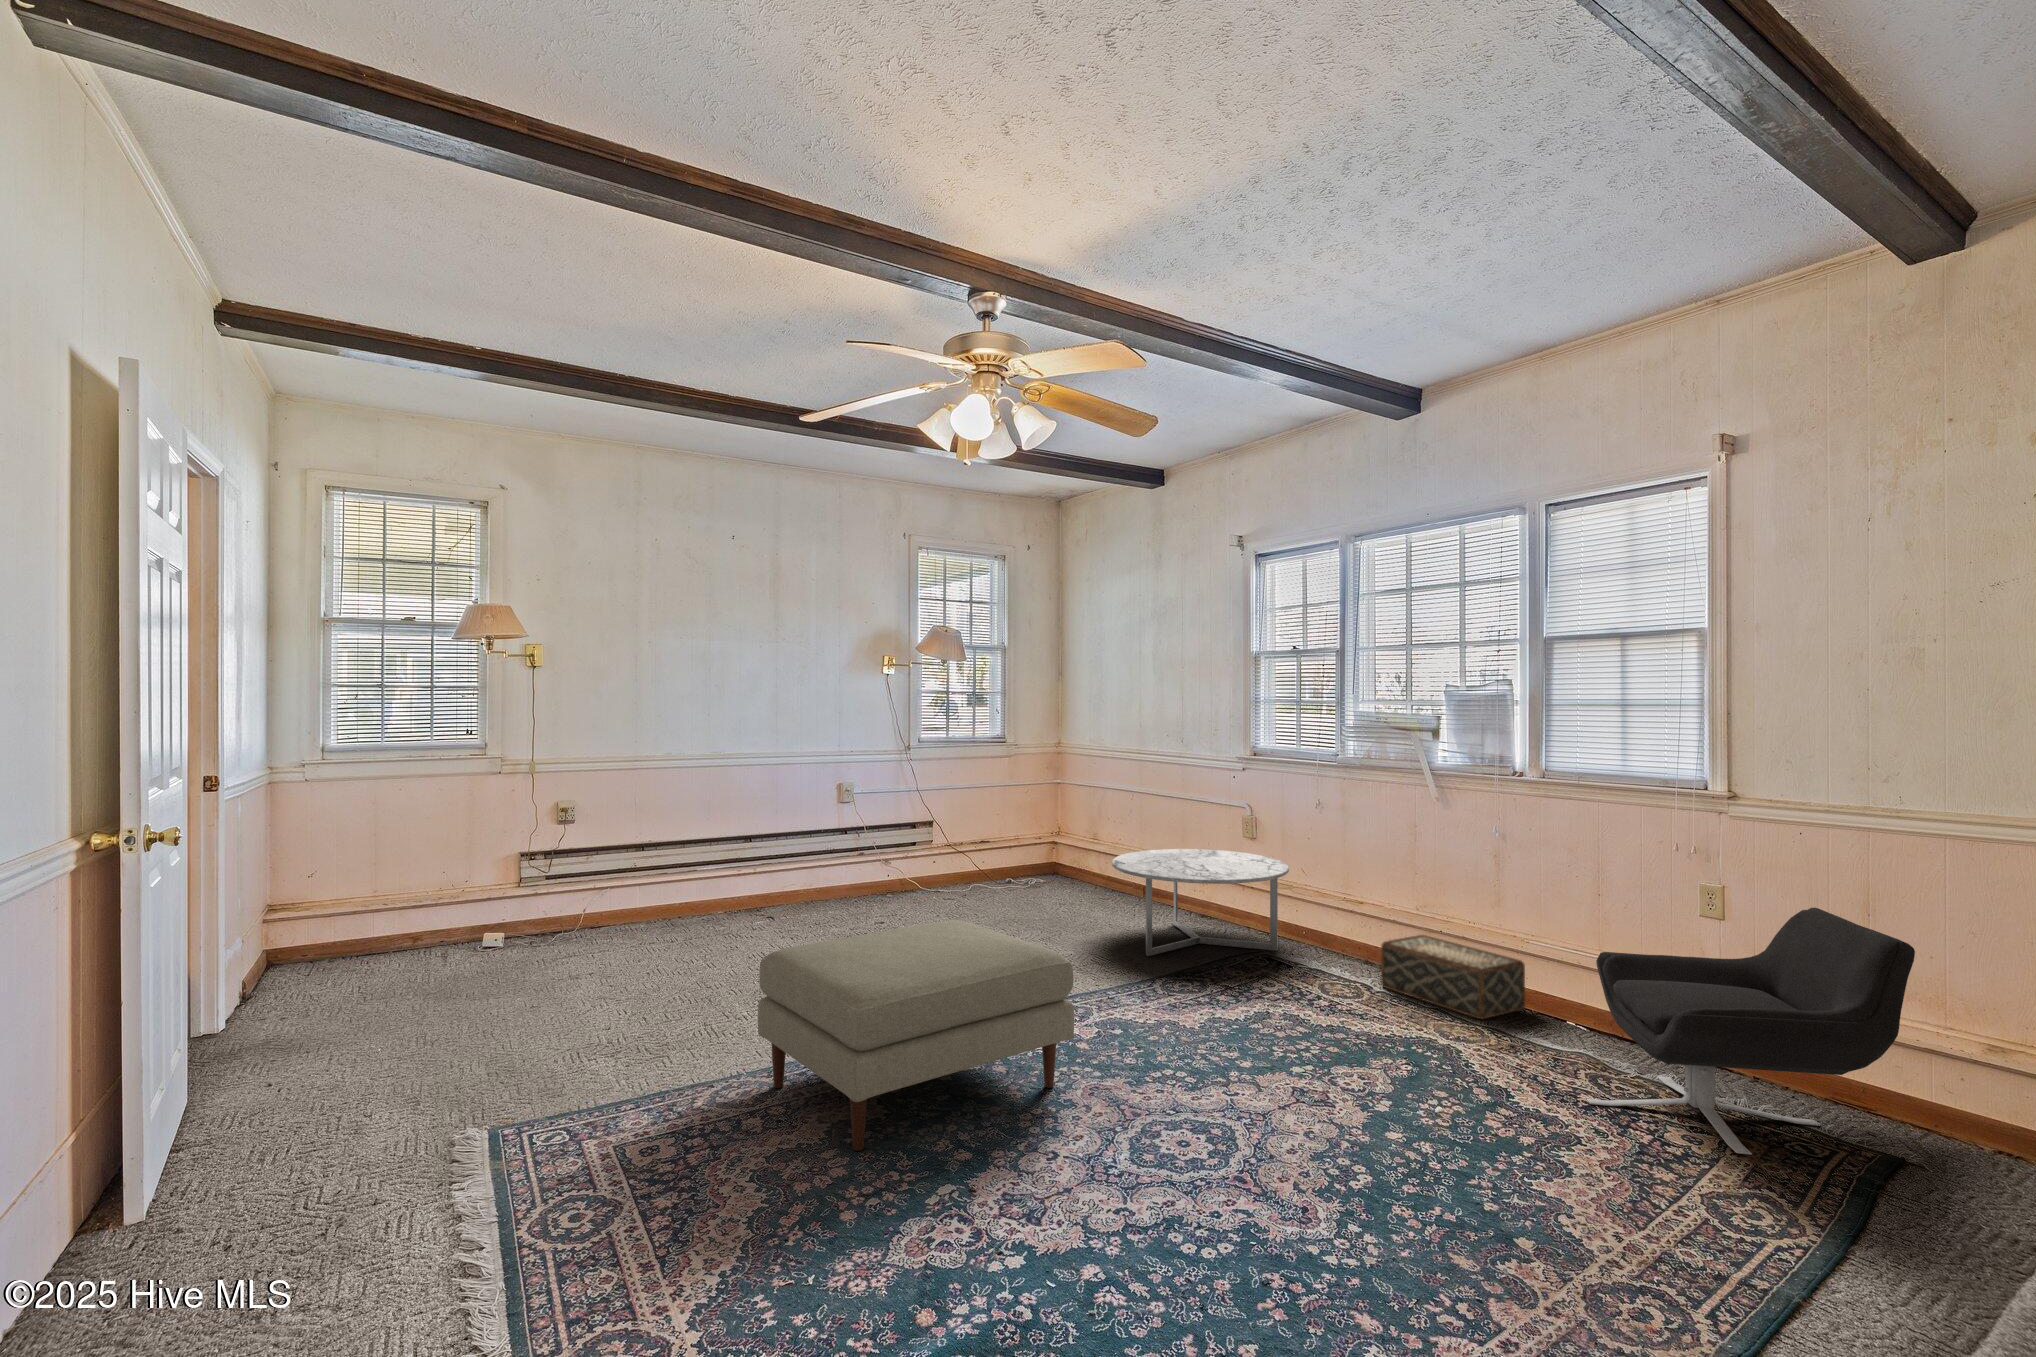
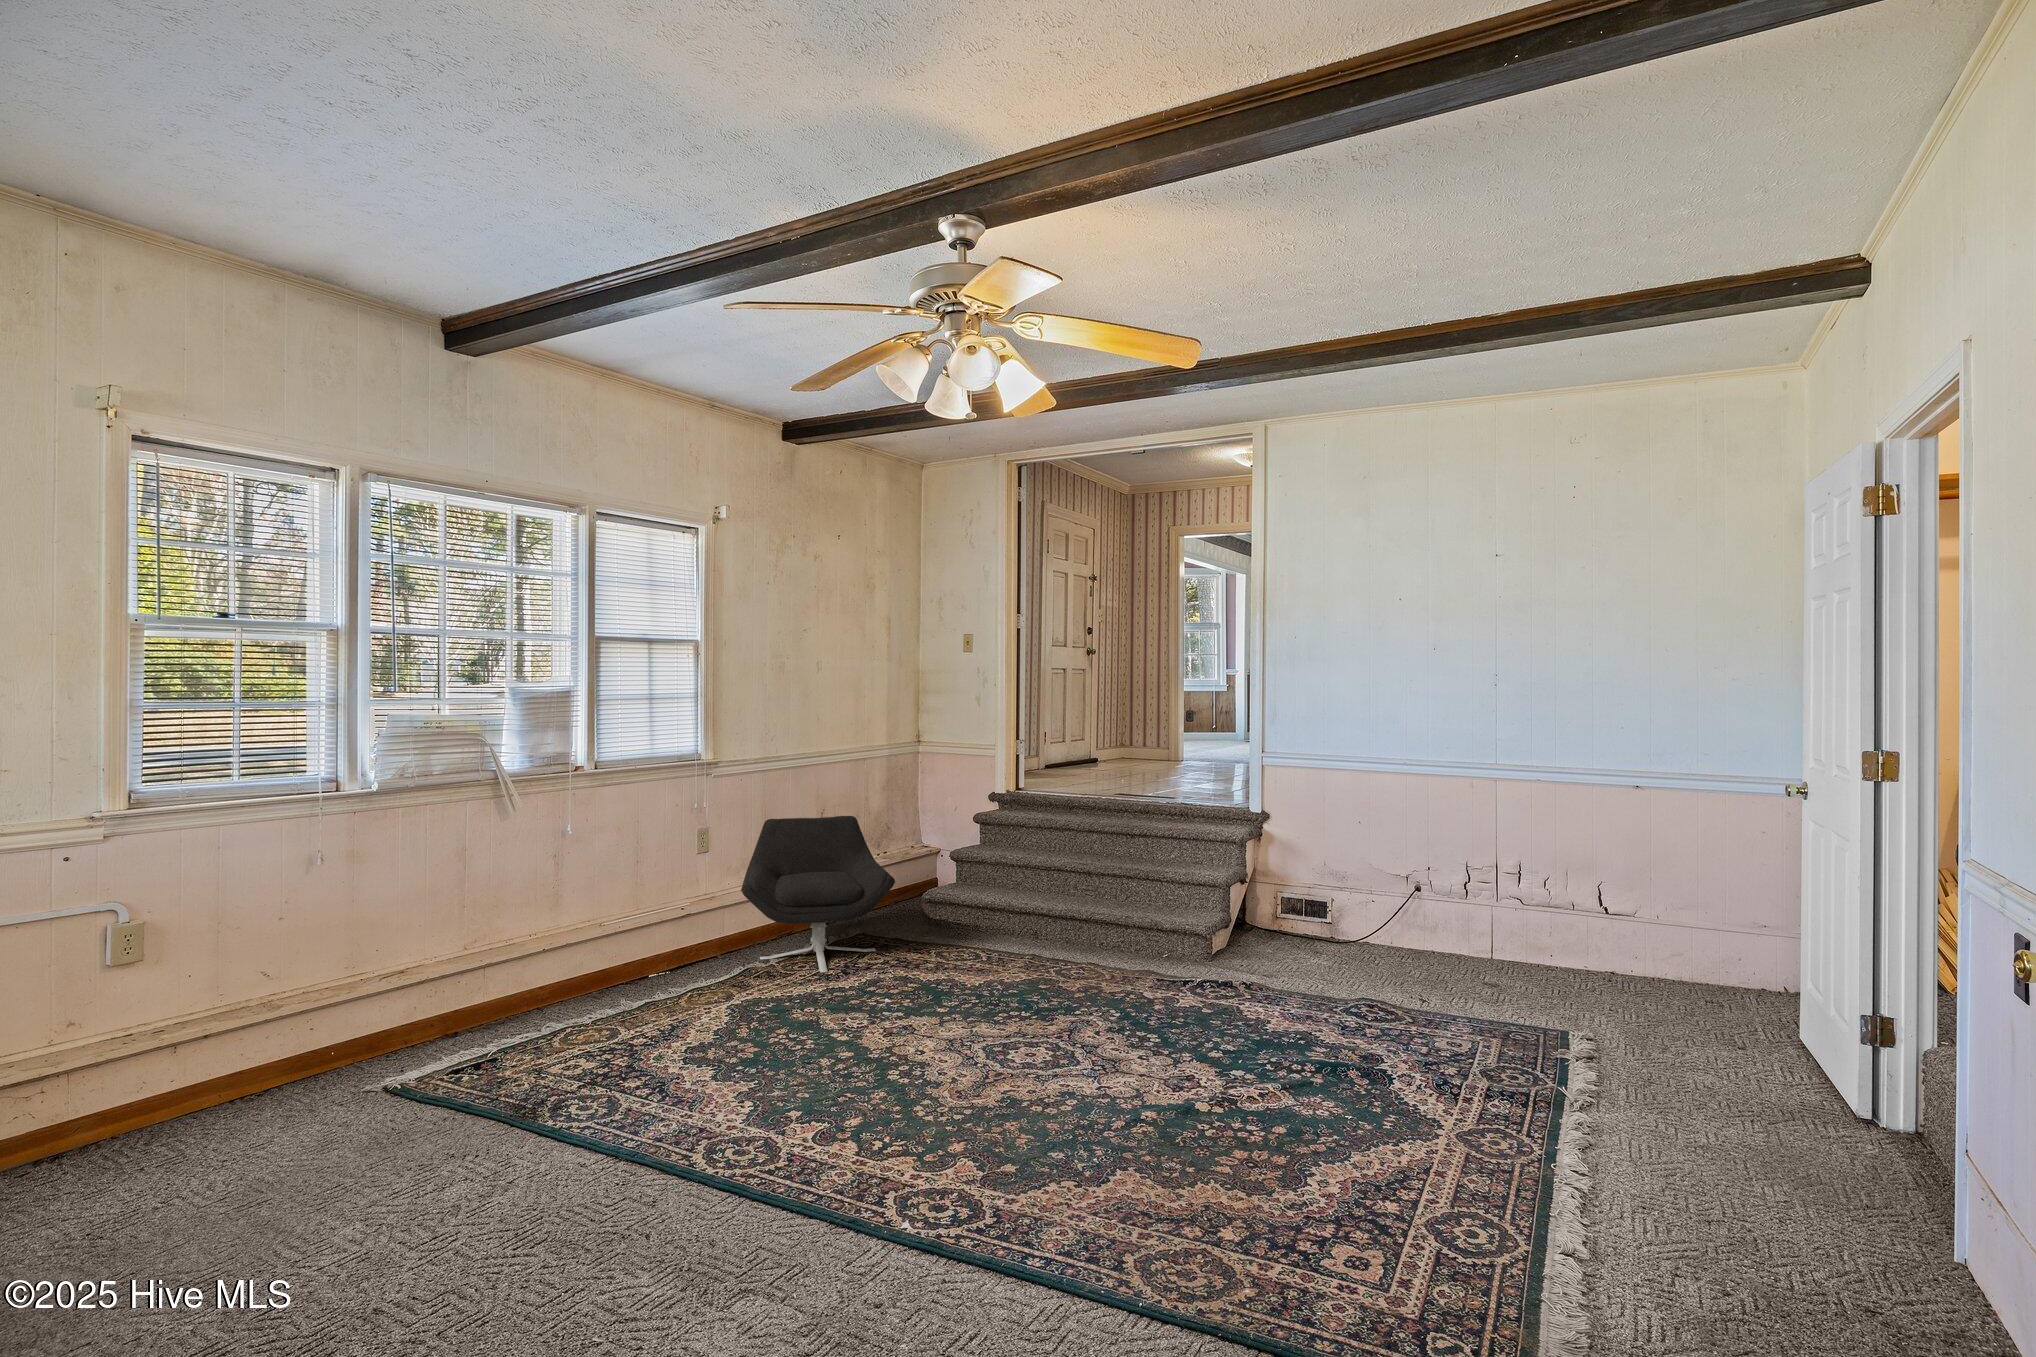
coffee table: present [1112,849,1289,956] -> none [92,958,471,1182]
ottoman: present [758,920,1074,1151] -> none [850,973,1216,1263]
woven basket: present [1381,935,1525,1019] -> none [503,941,652,1030]

